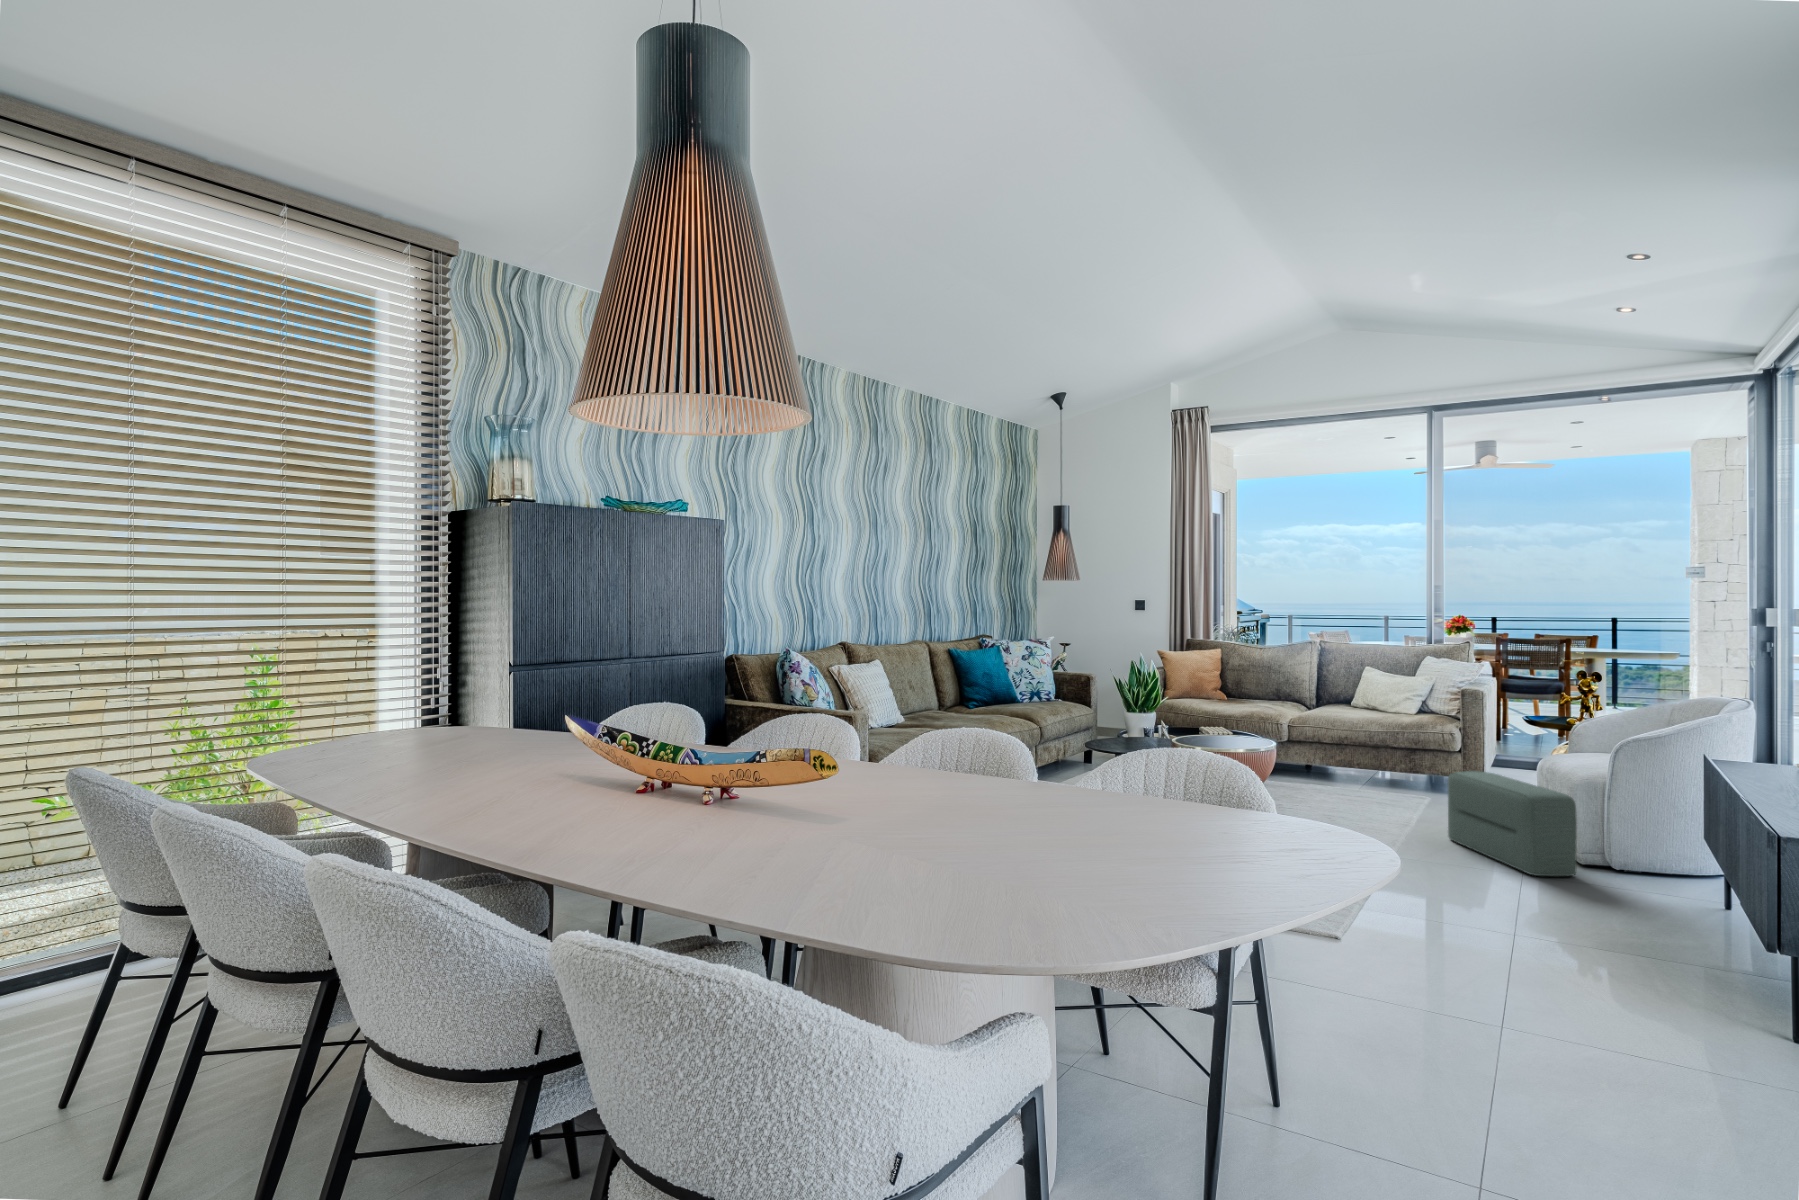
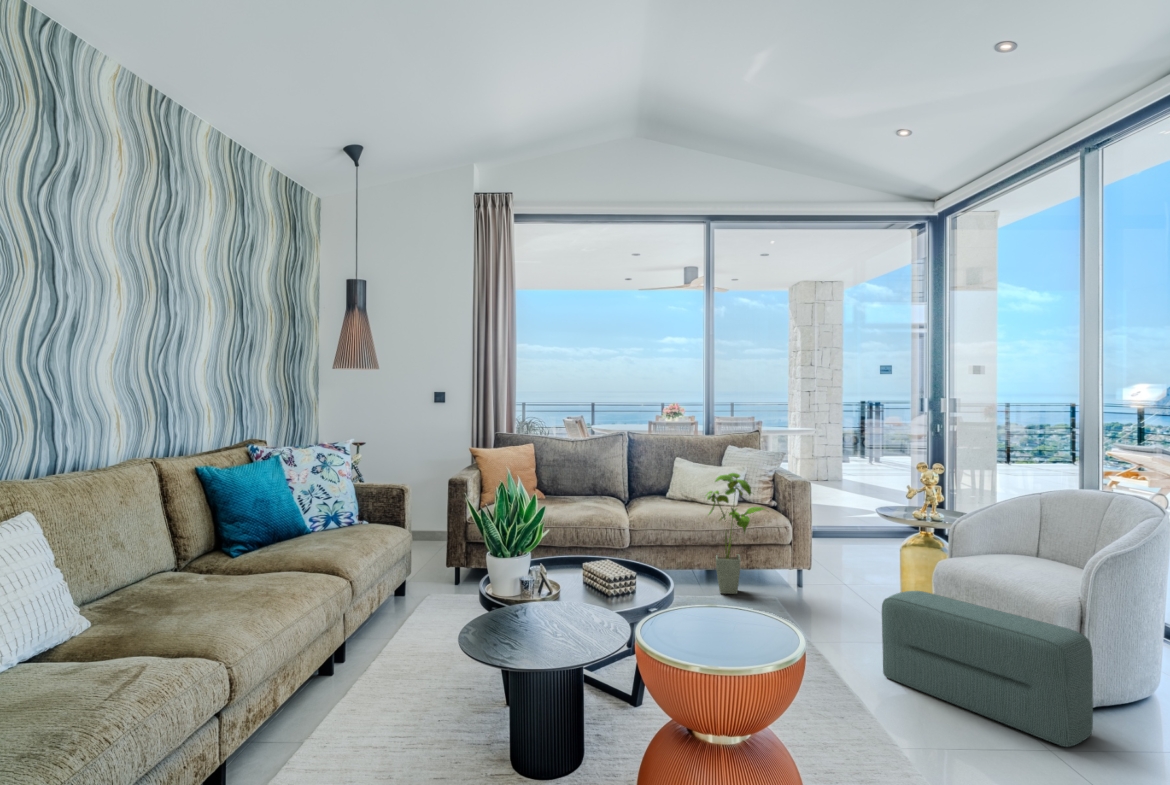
house plant: none [1365,677,1435,793] -> present [707,473,765,594]

